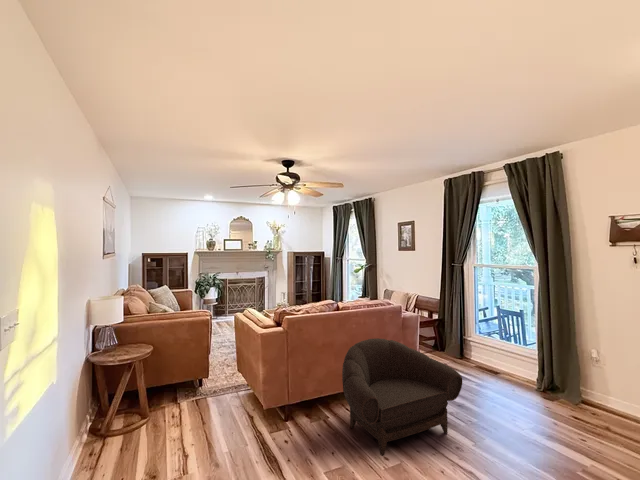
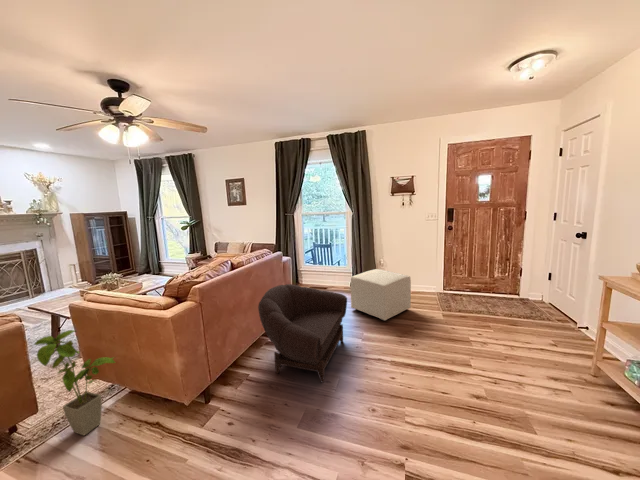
house plant: none [202,329,241,404] -> present [35,330,115,436]
ottoman: none [500,356,608,438] -> present [351,269,411,320]

